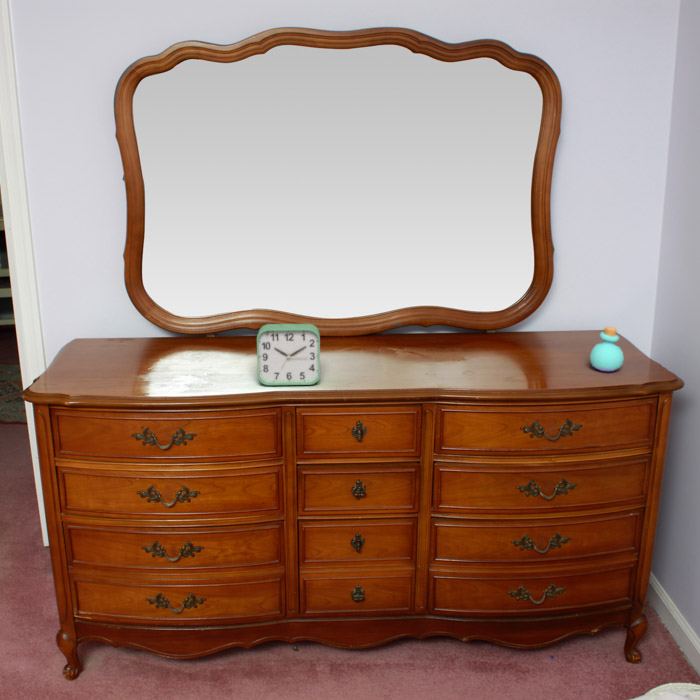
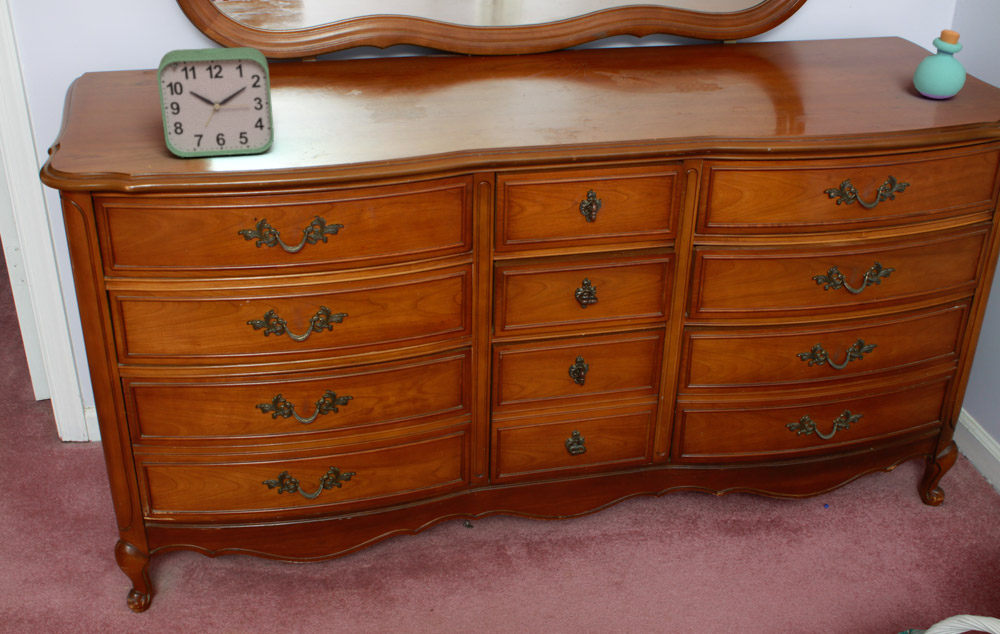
alarm clock: present [257,324,320,385] -> present [157,47,274,157]

